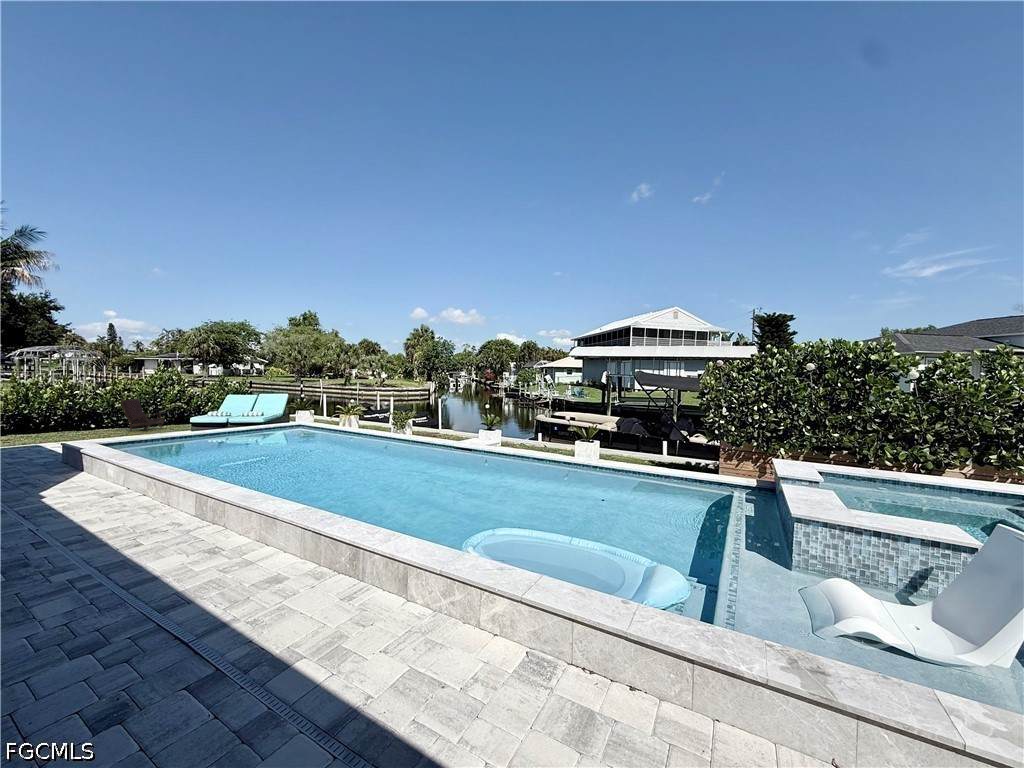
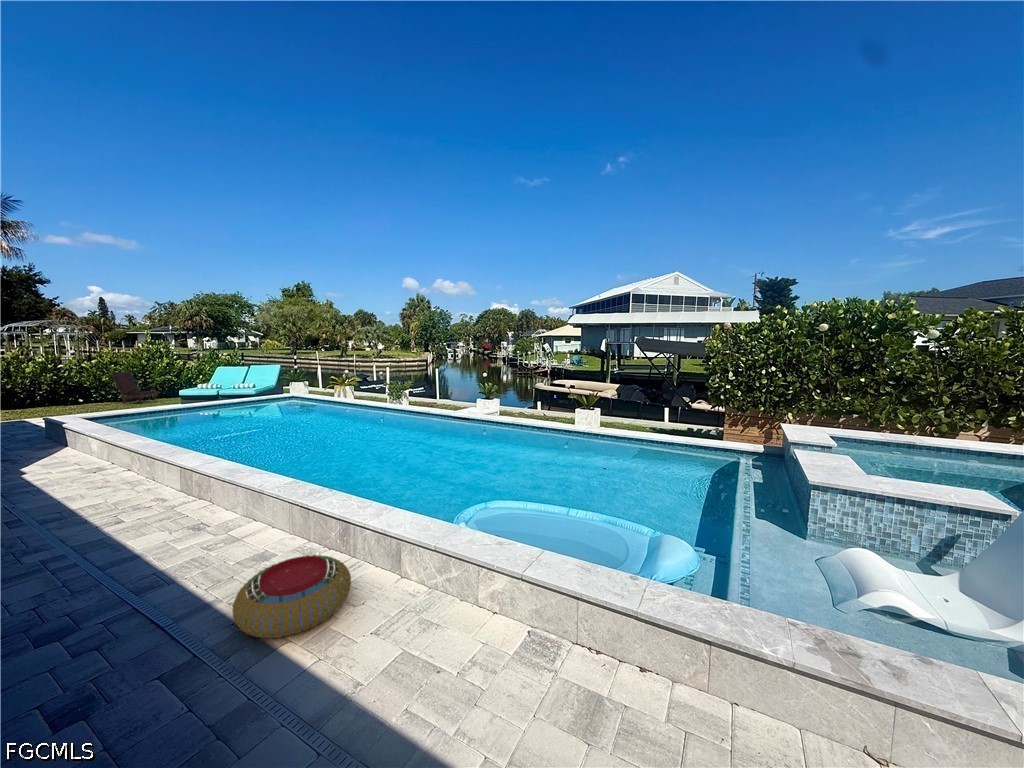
pouf: none [256,576,362,649] -> present [233,555,351,638]

